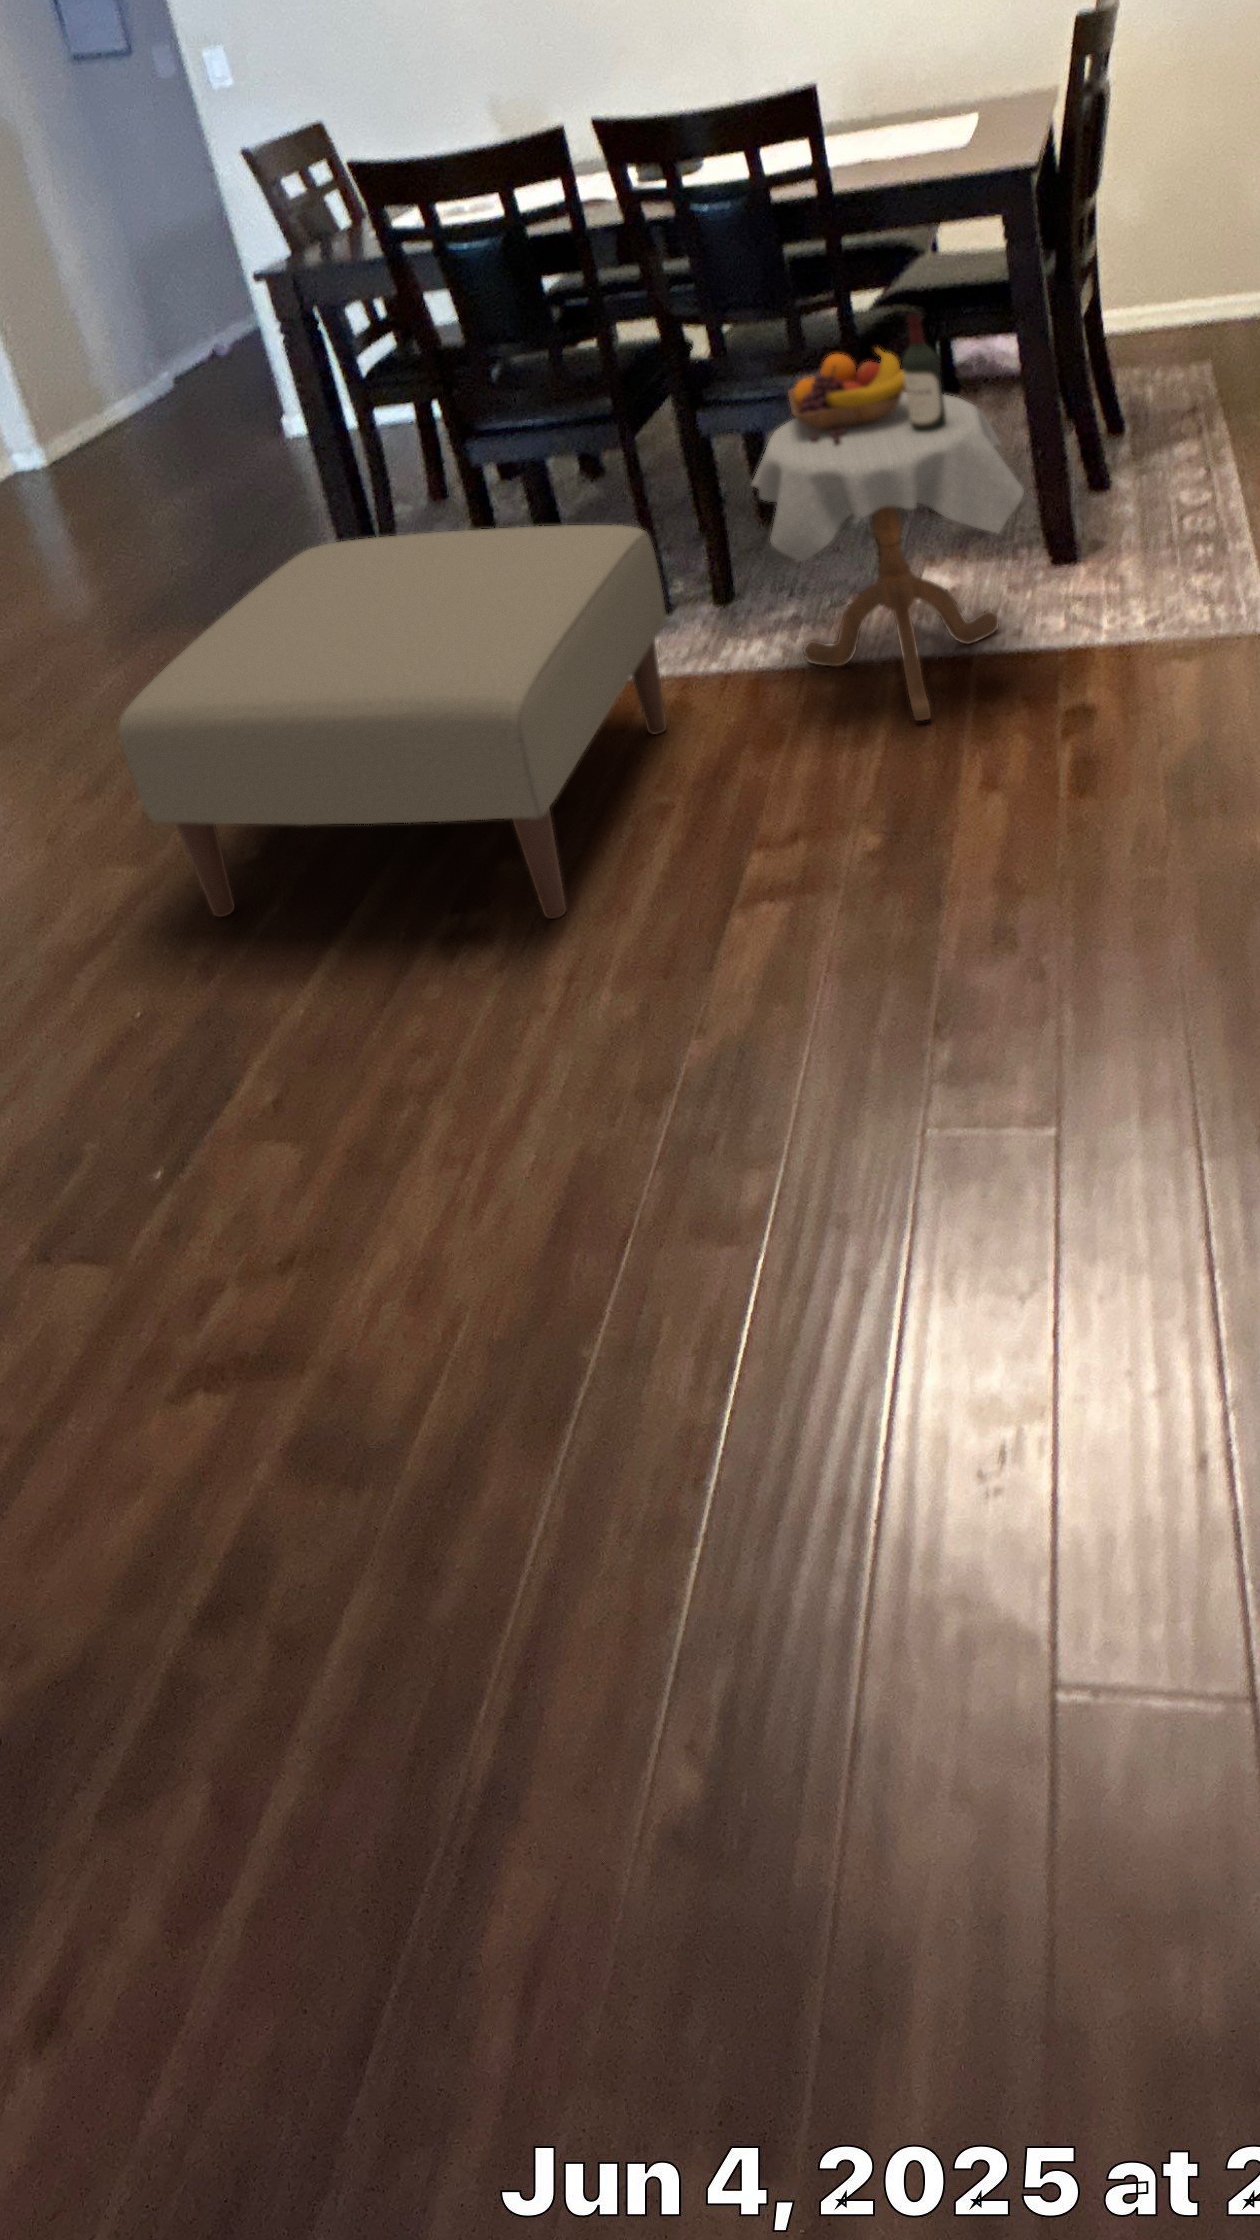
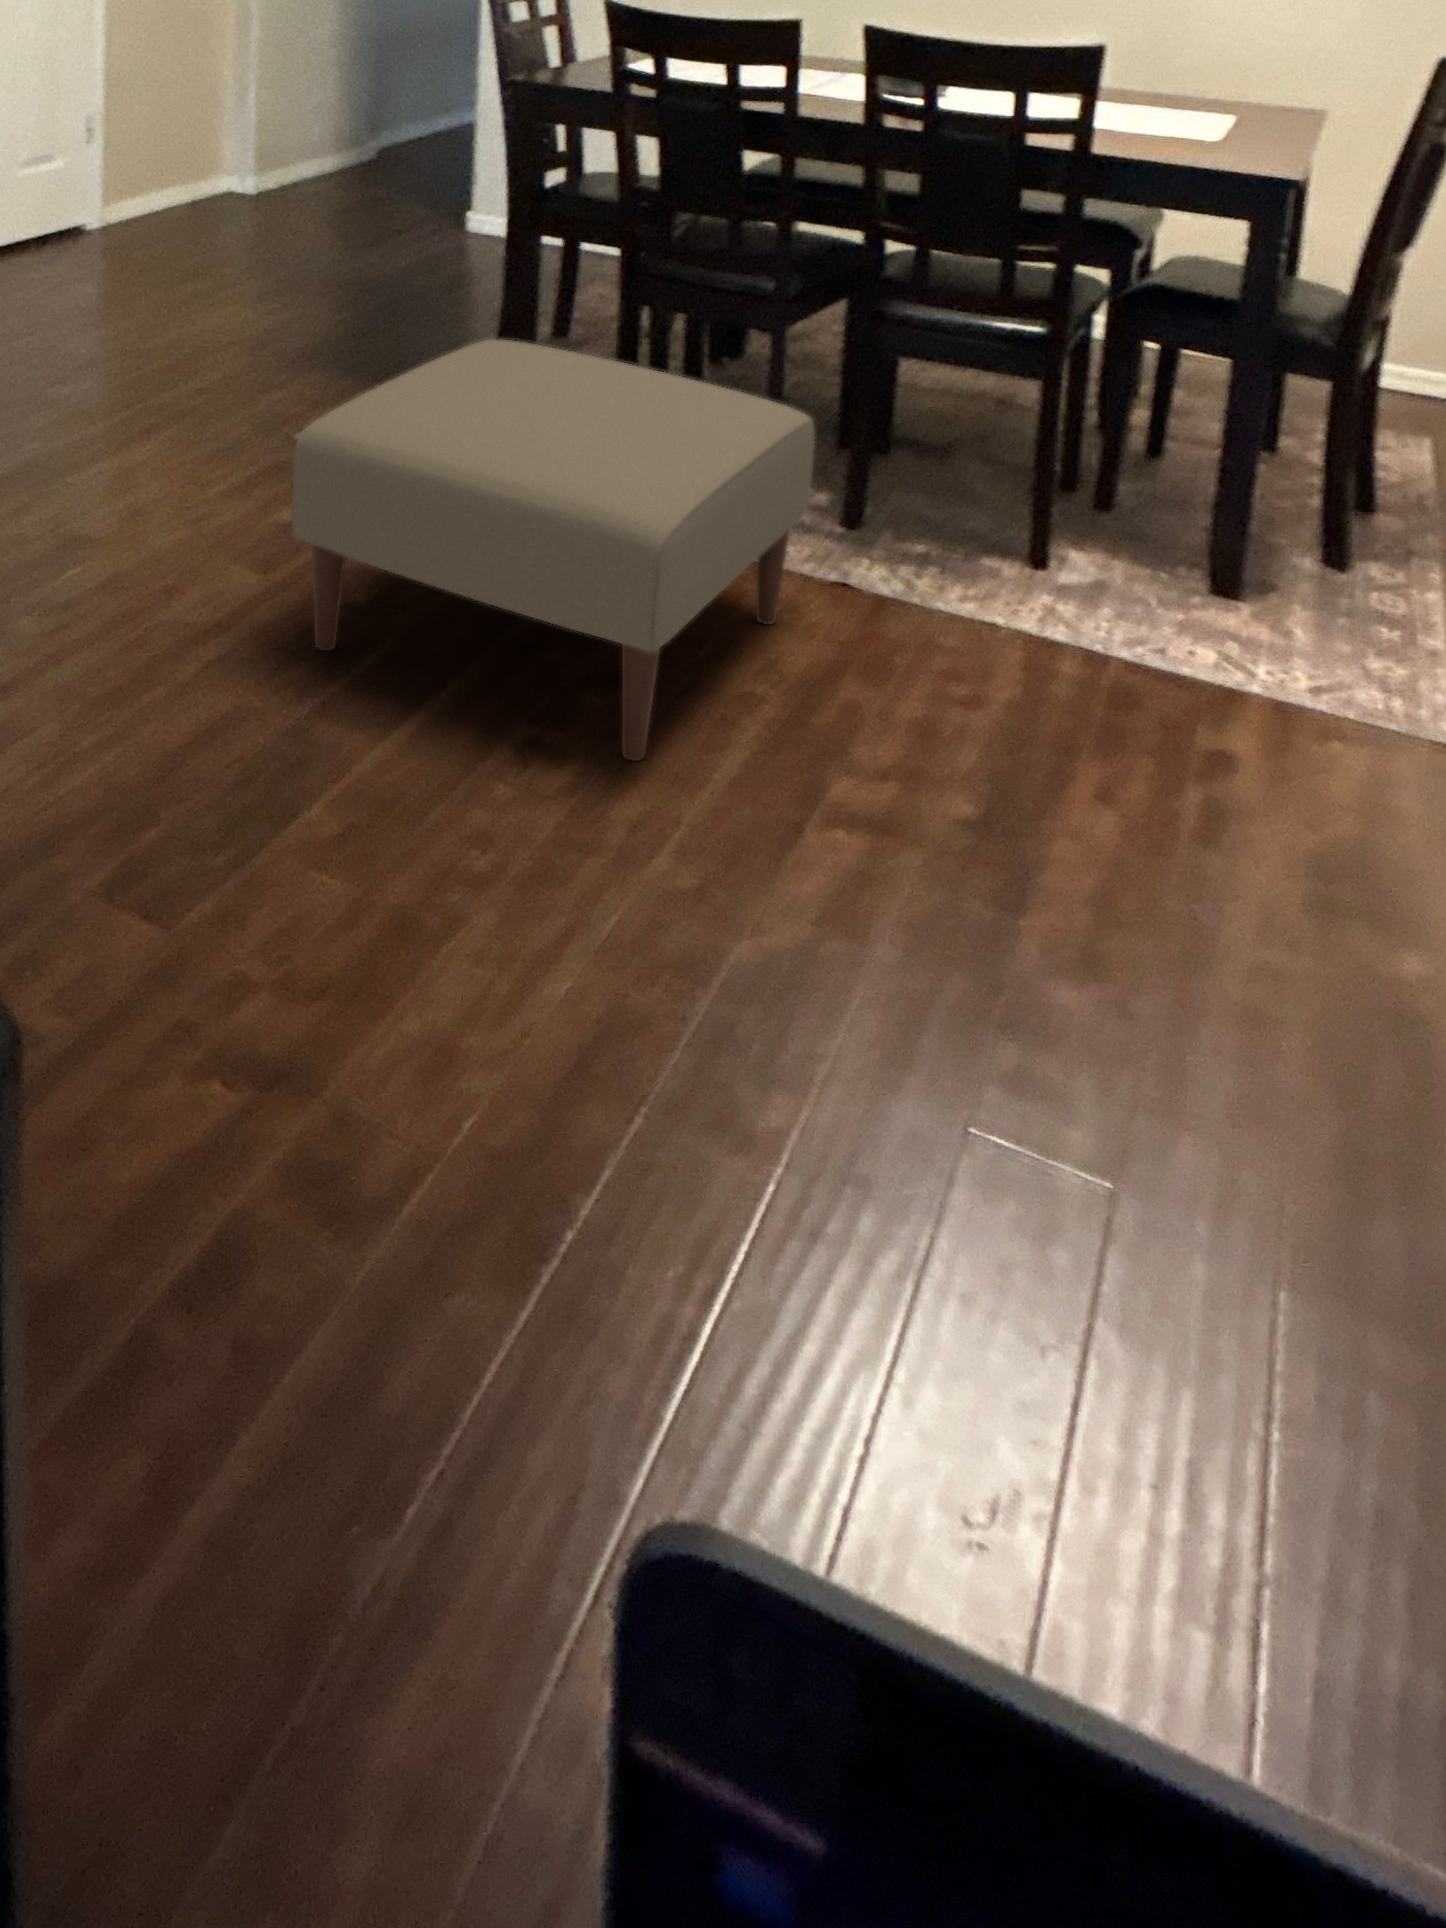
side table: present [752,313,1024,721] -> none [924,287,1212,702]

